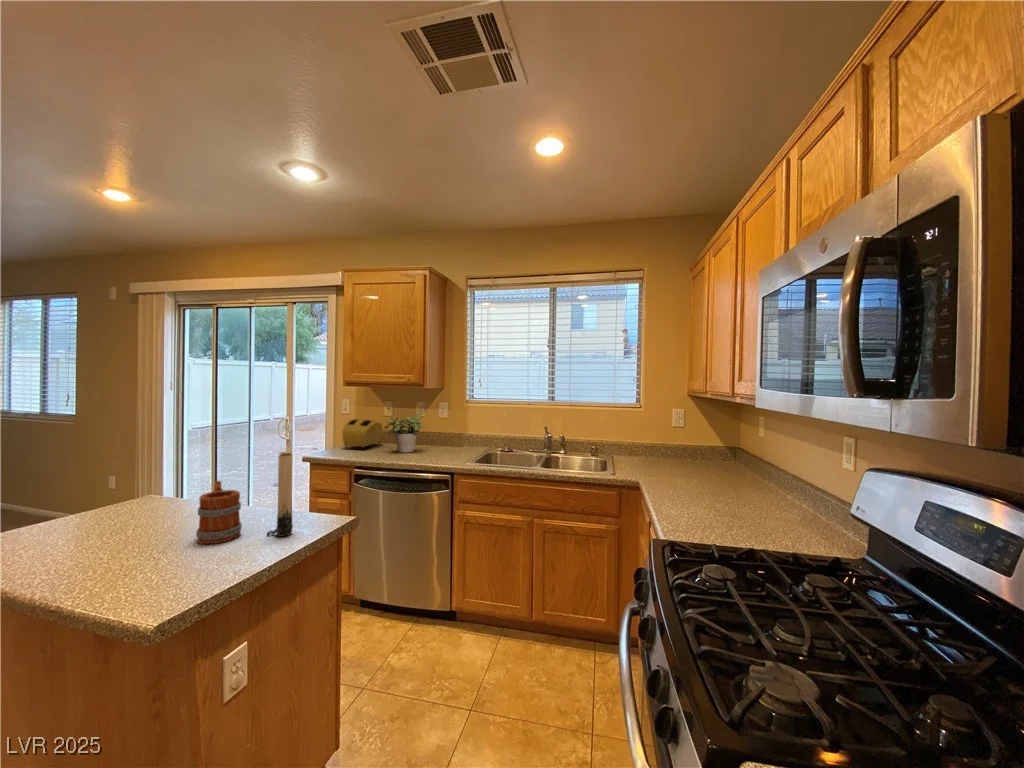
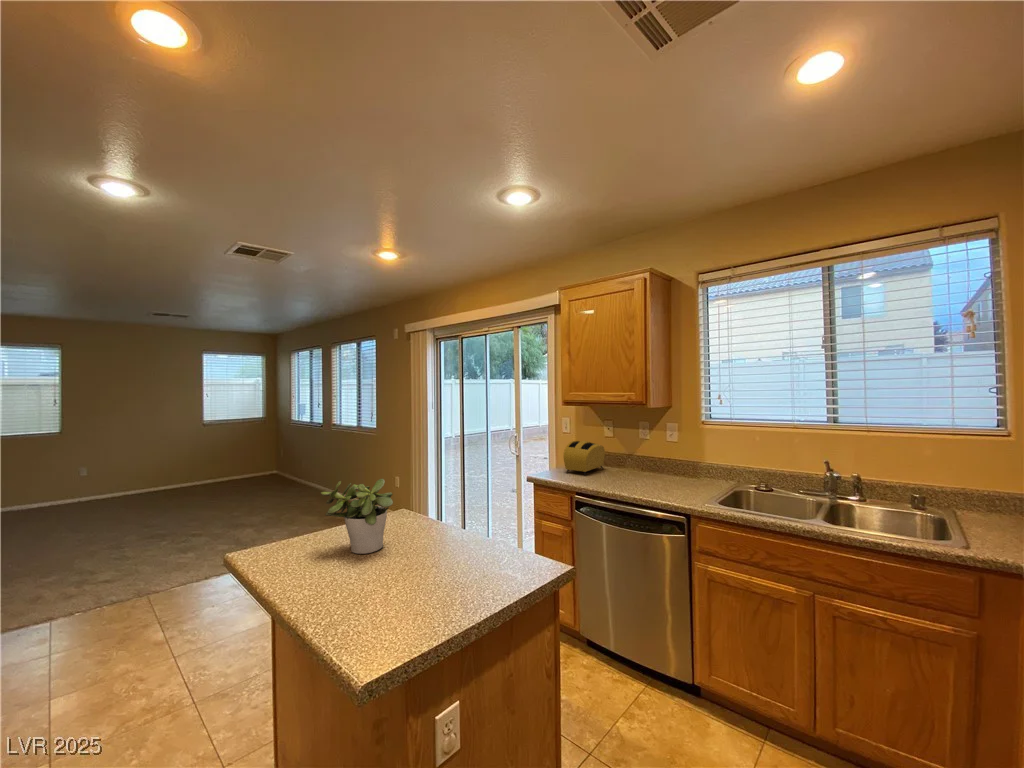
potted plant: present [384,414,423,453] -> present [321,479,393,554]
candle: present [267,451,293,537] -> none [480,494,503,586]
mug: present [196,481,242,544] -> none [423,516,459,582]

